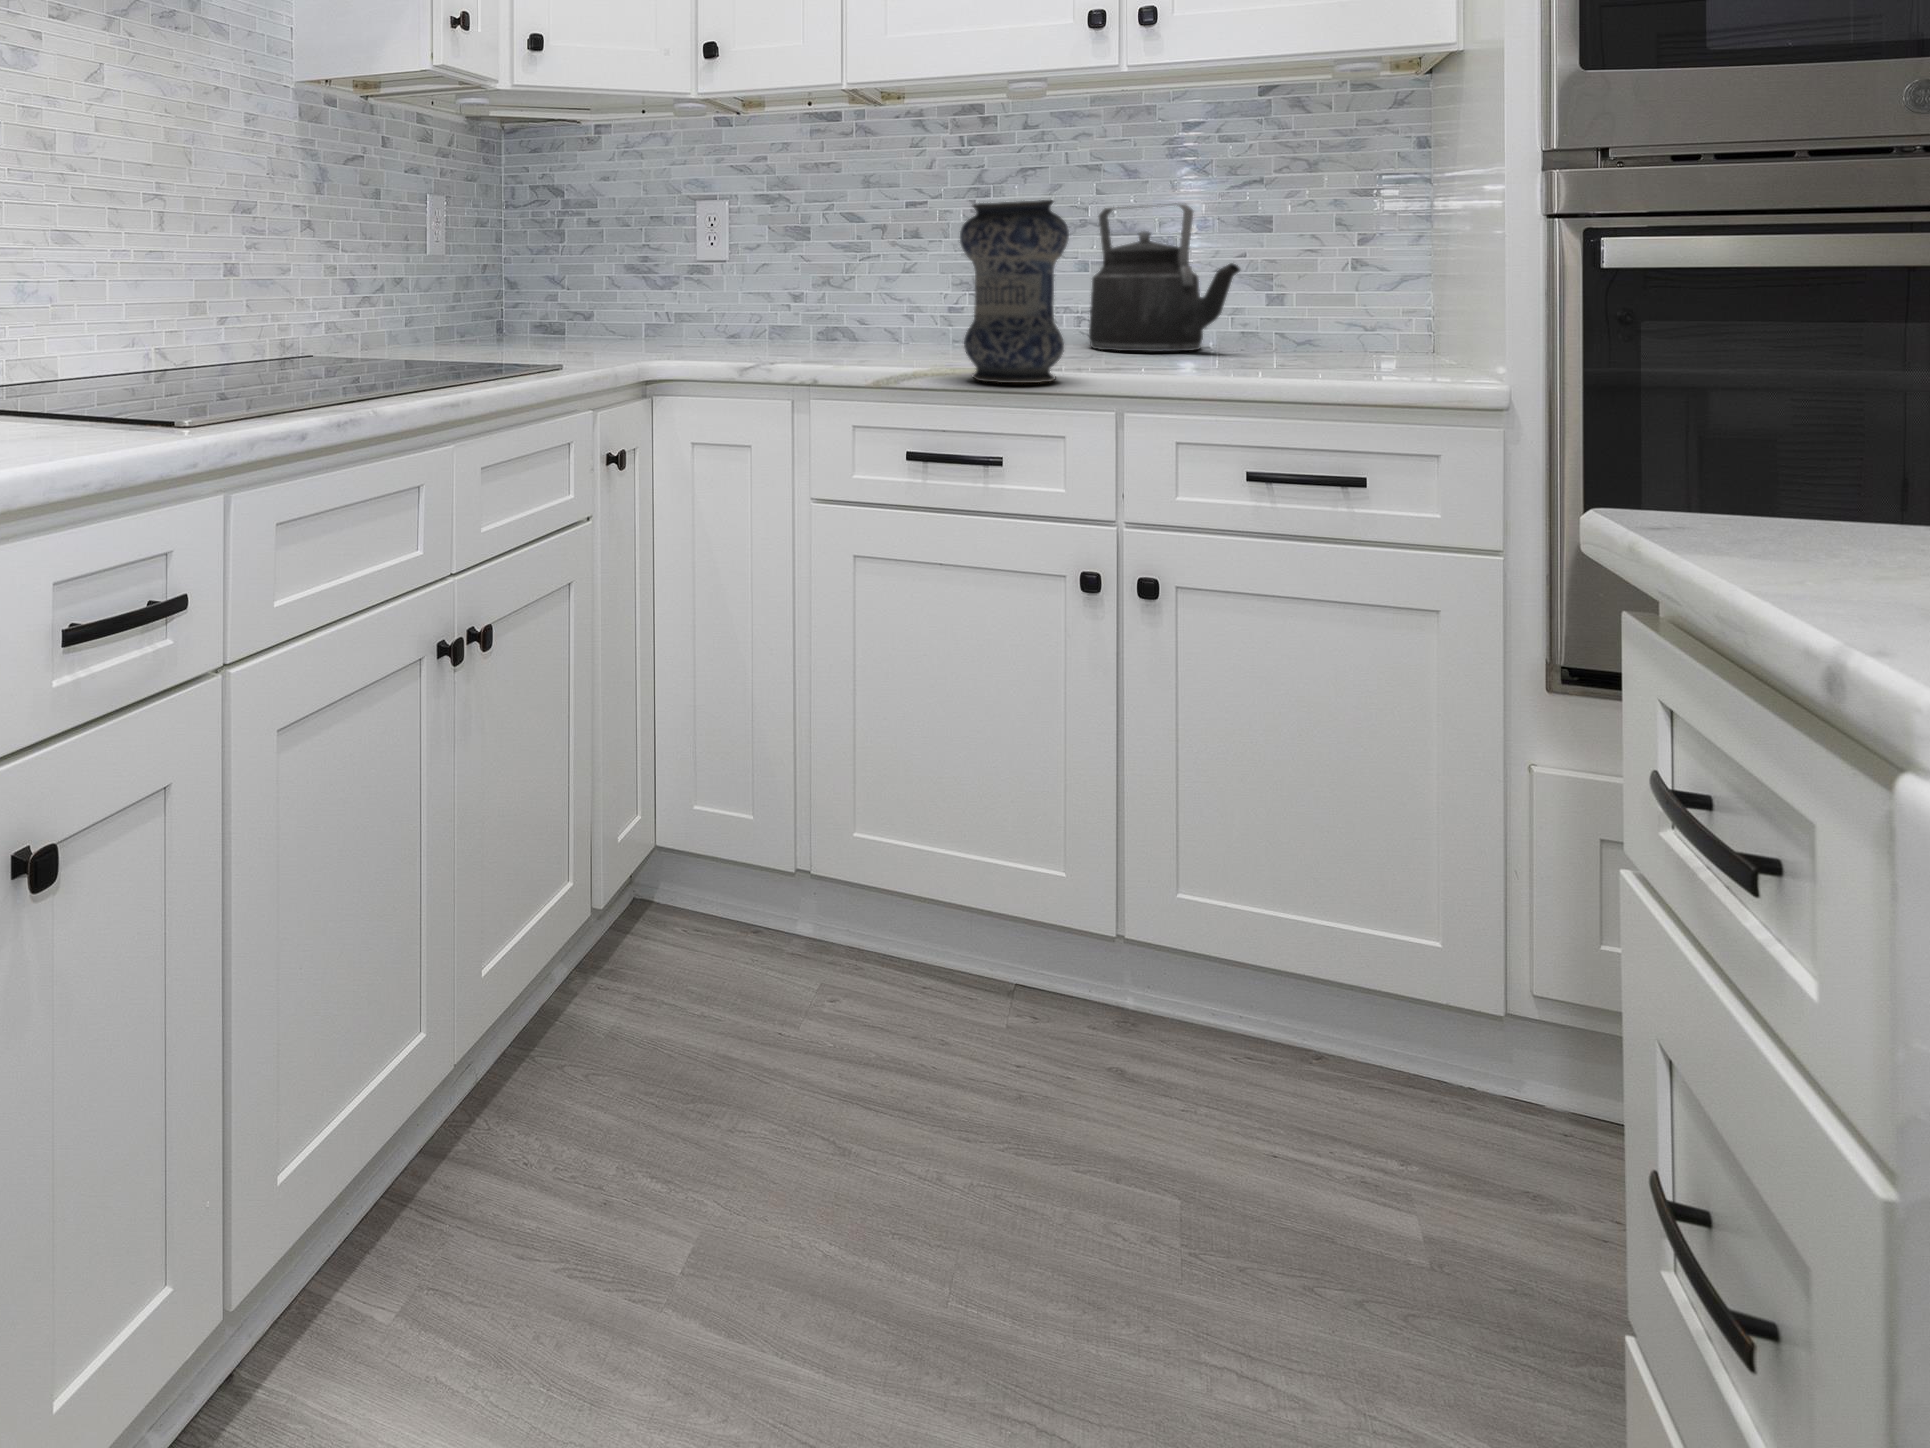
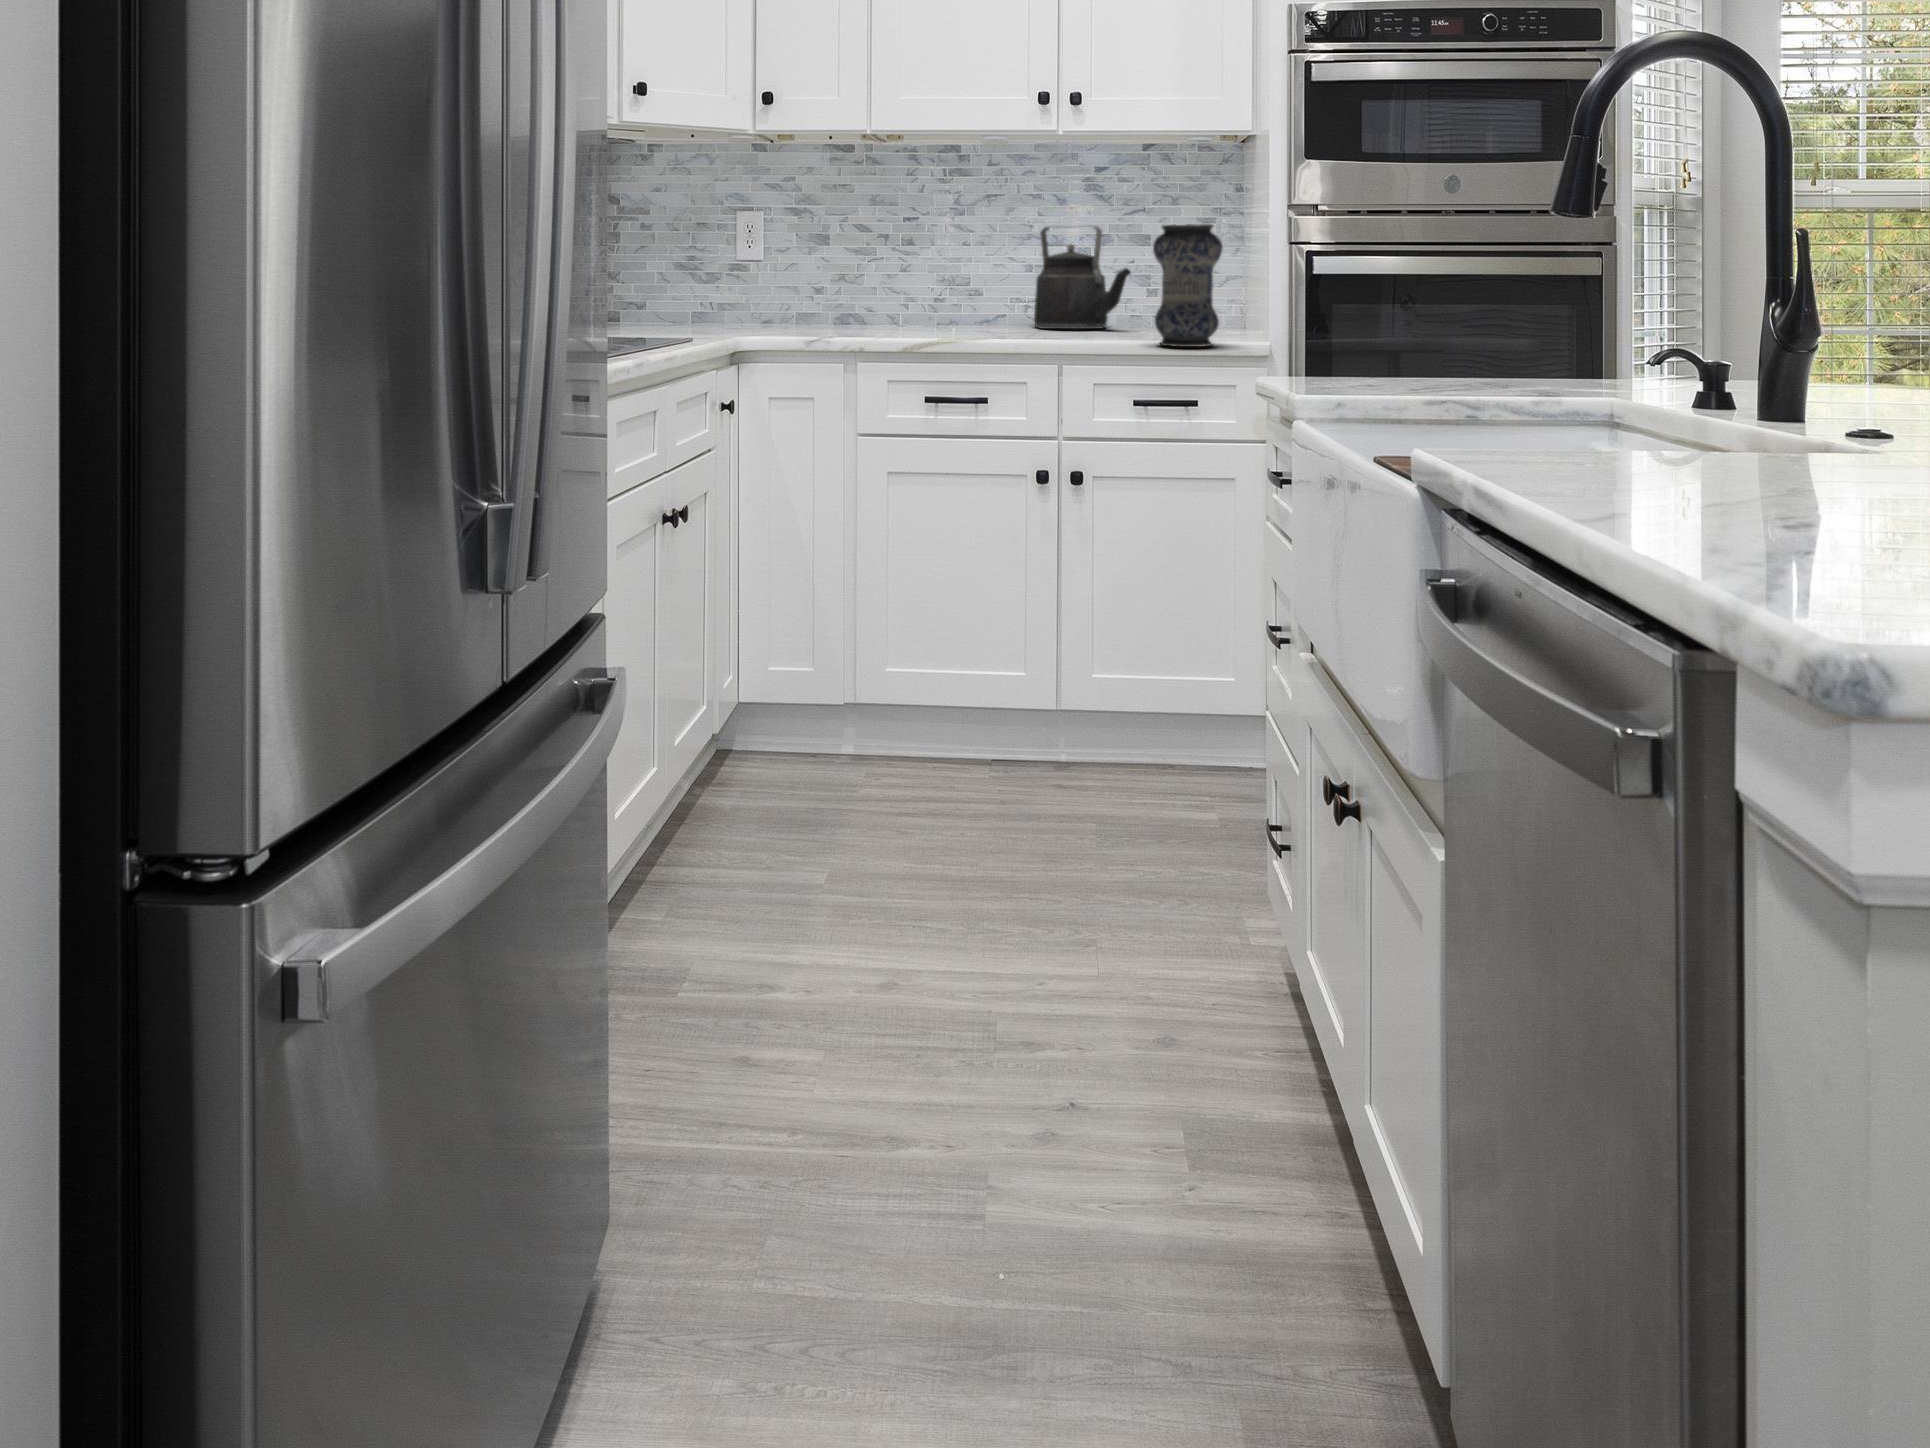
vase: present [960,200,1069,383] -> present [1153,224,1222,347]

